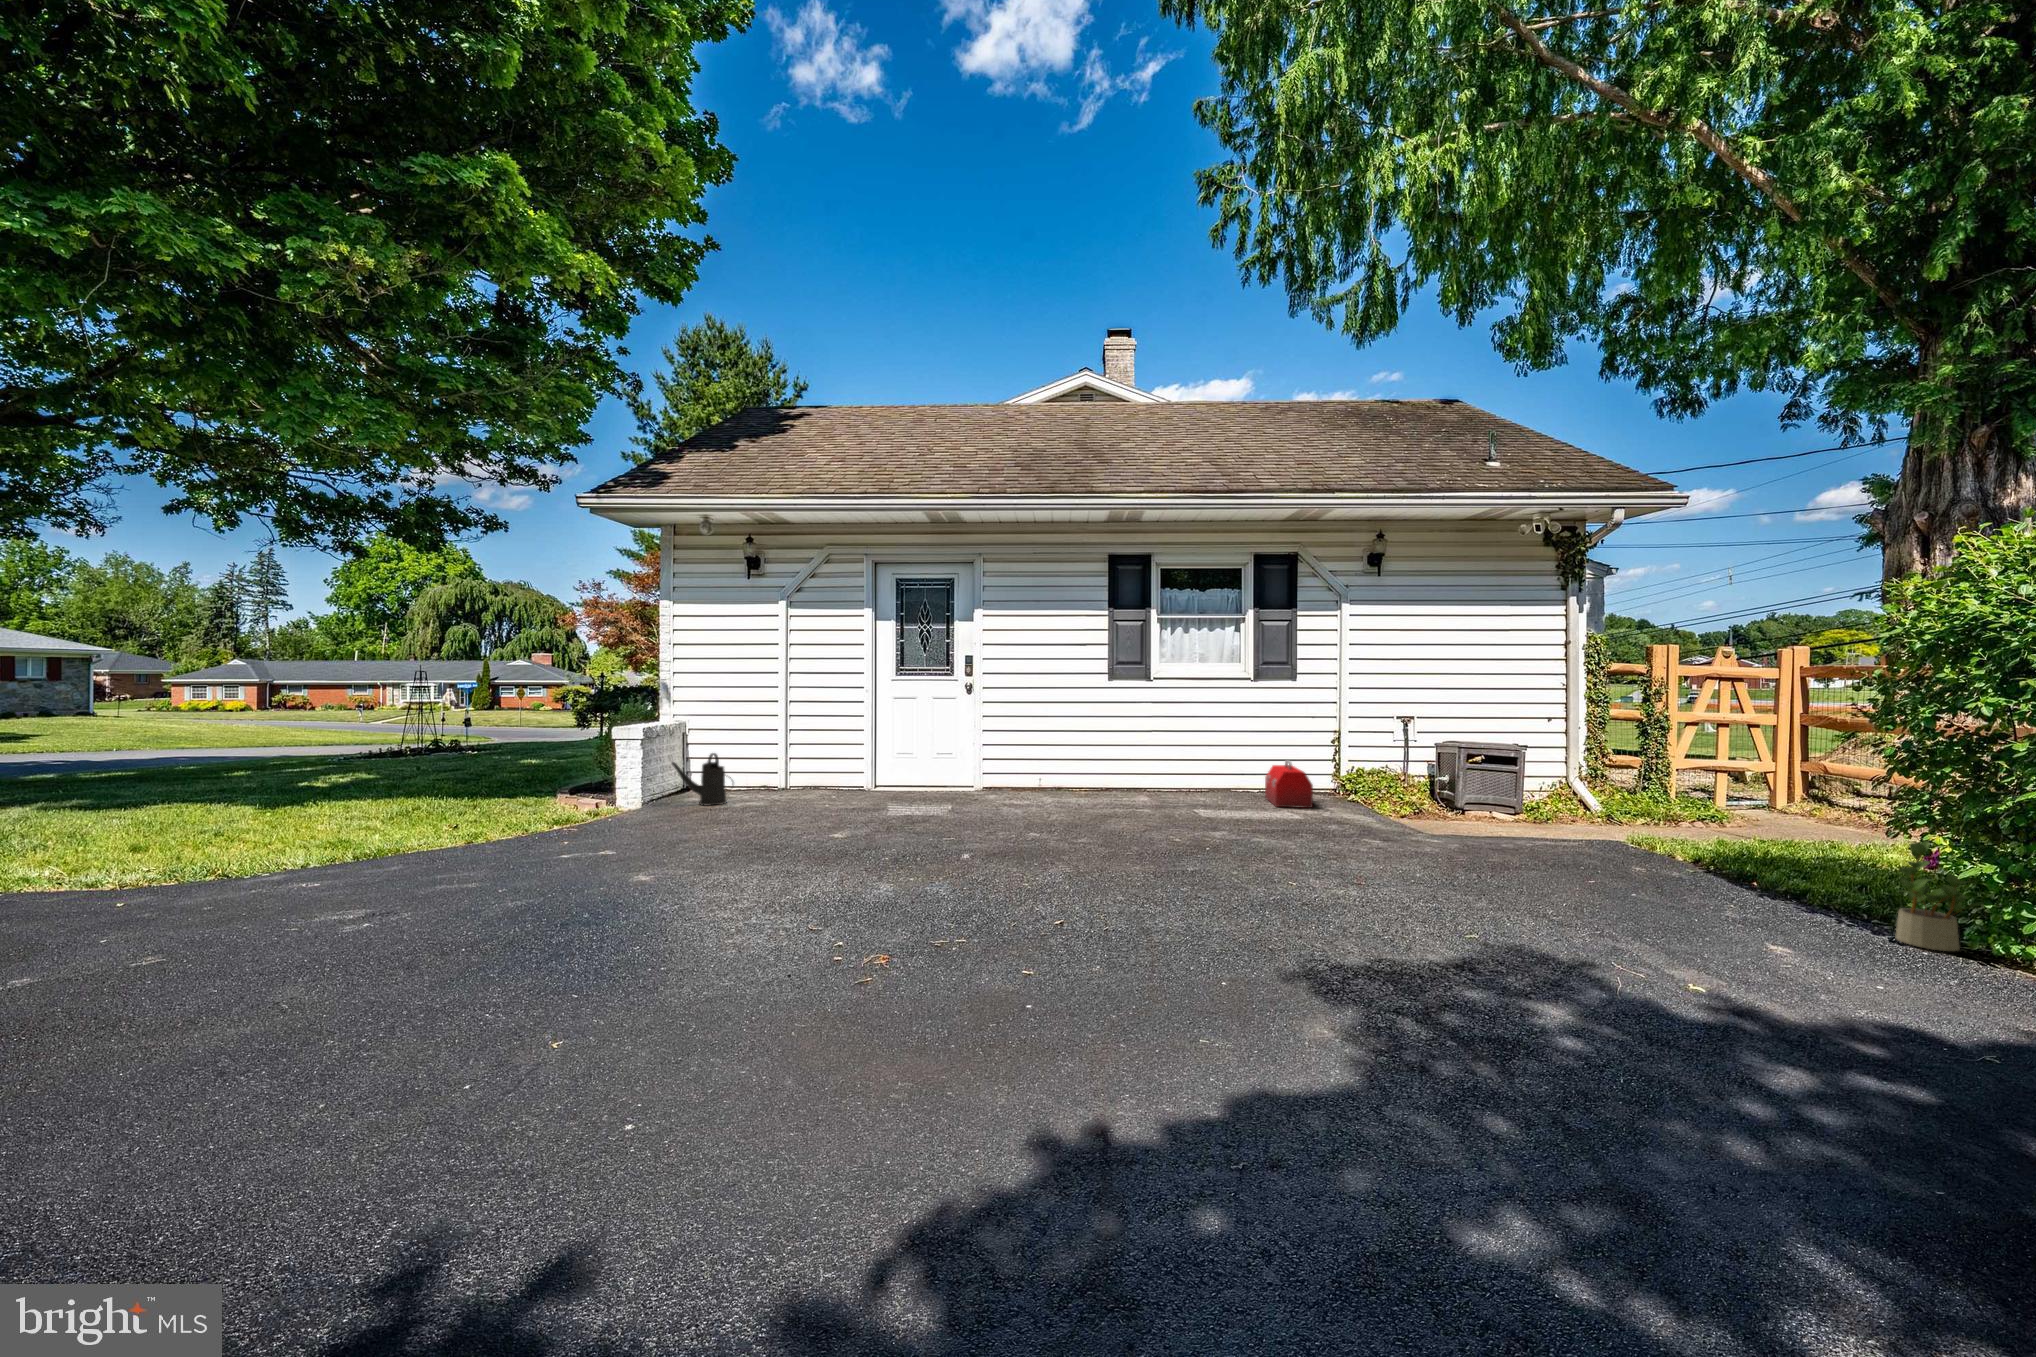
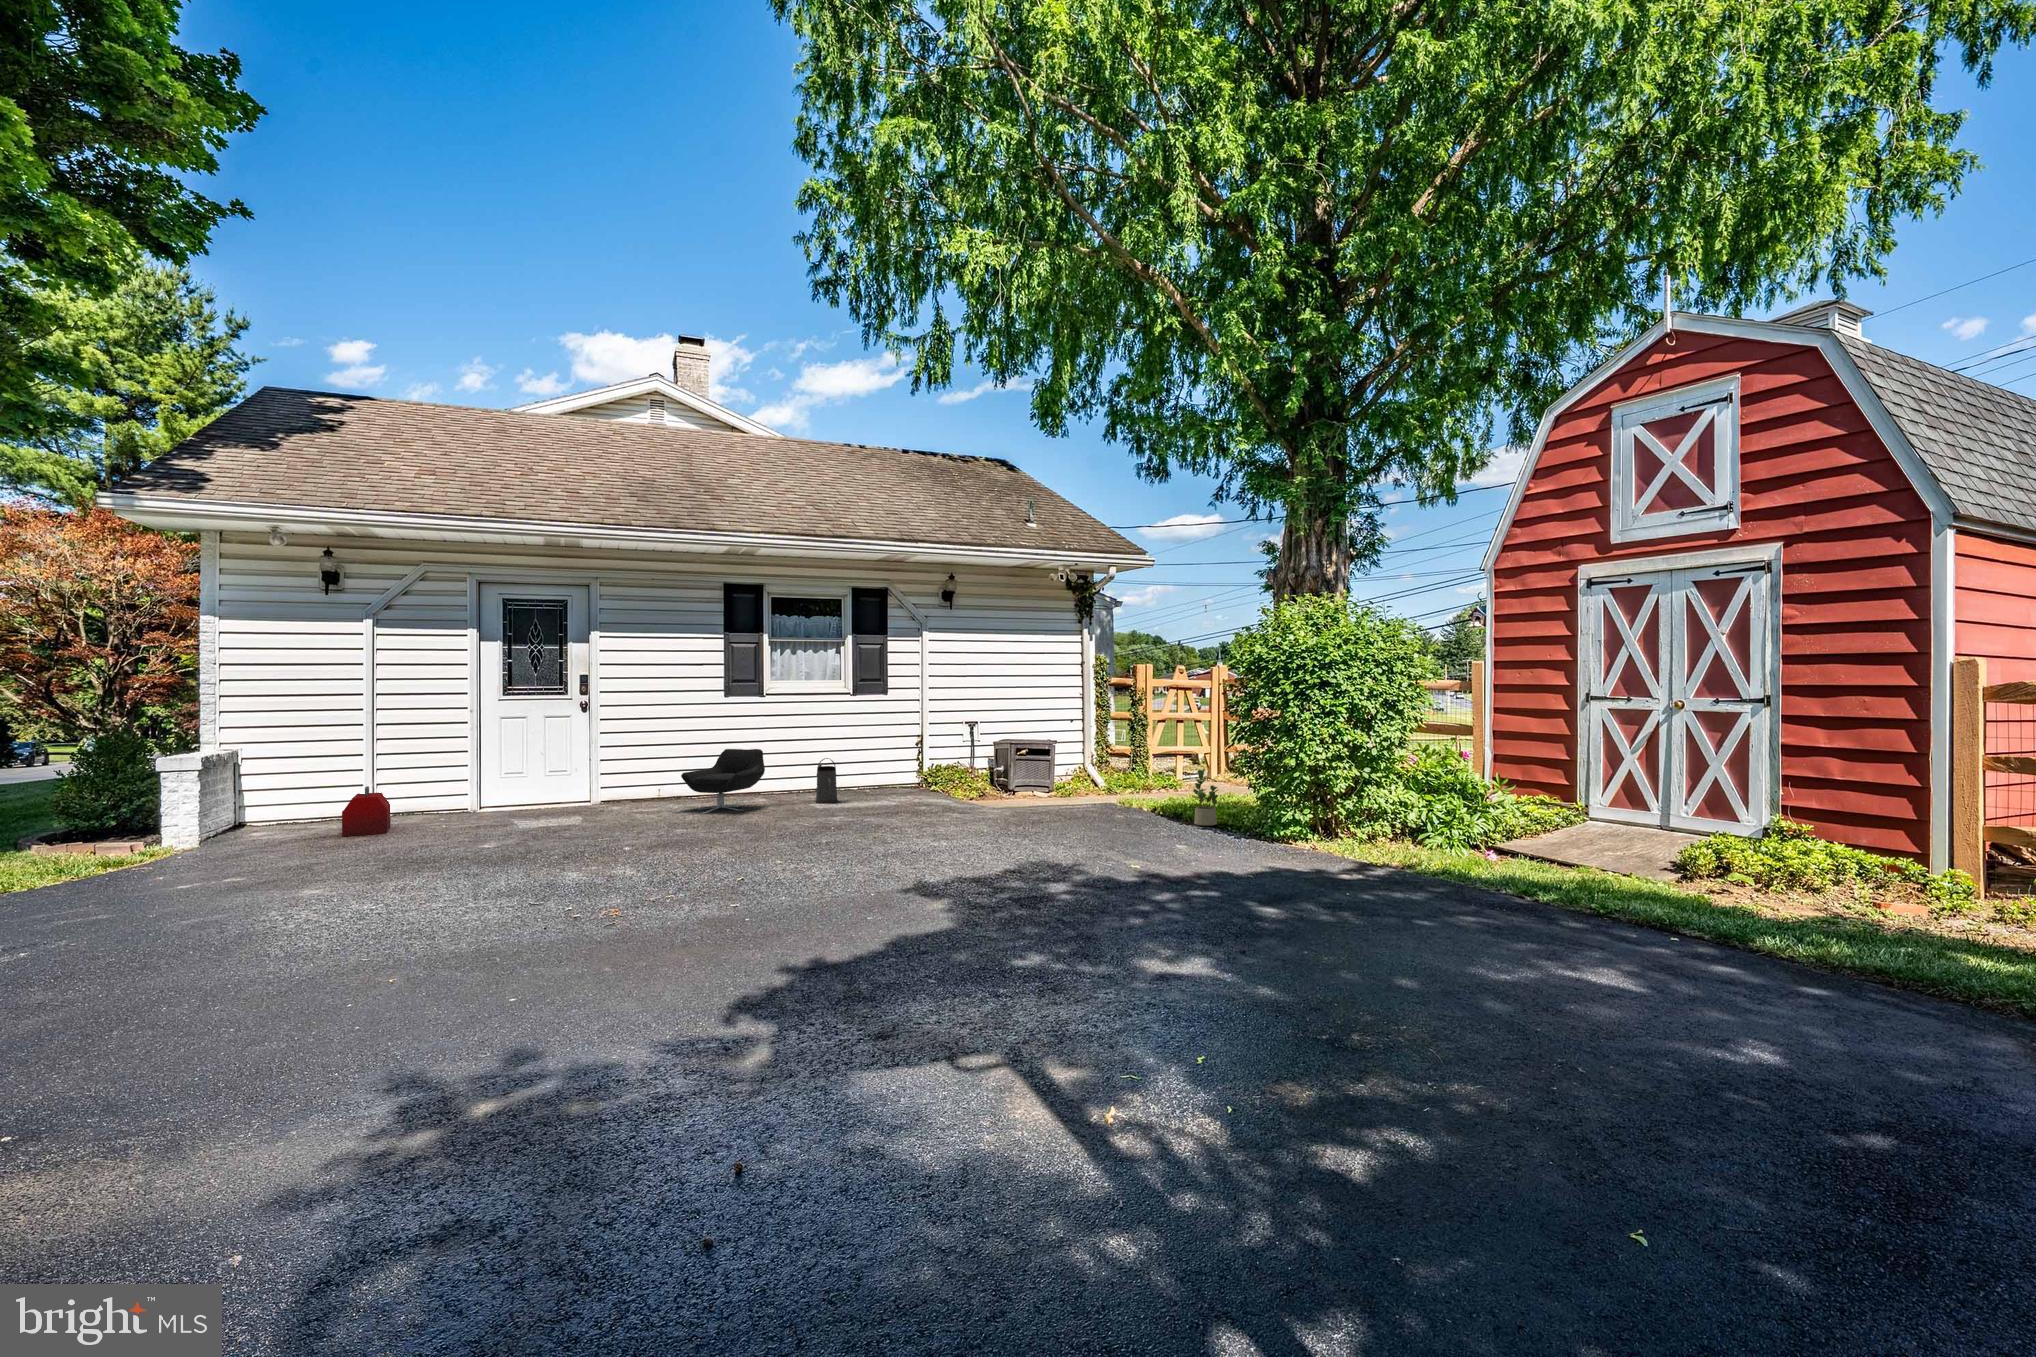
lounge chair: none [1059,737,1148,810] -> present [681,749,765,814]
watering can: present [672,753,733,806] -> present [815,758,838,803]
toolbox: present [1265,760,1313,808] -> present [342,786,391,837]

